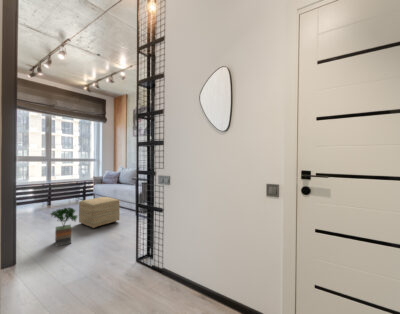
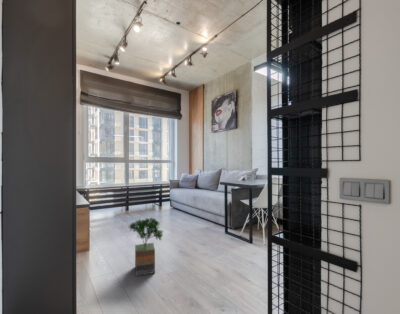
ottoman: present [79,197,120,228] -> none [160,204,210,248]

